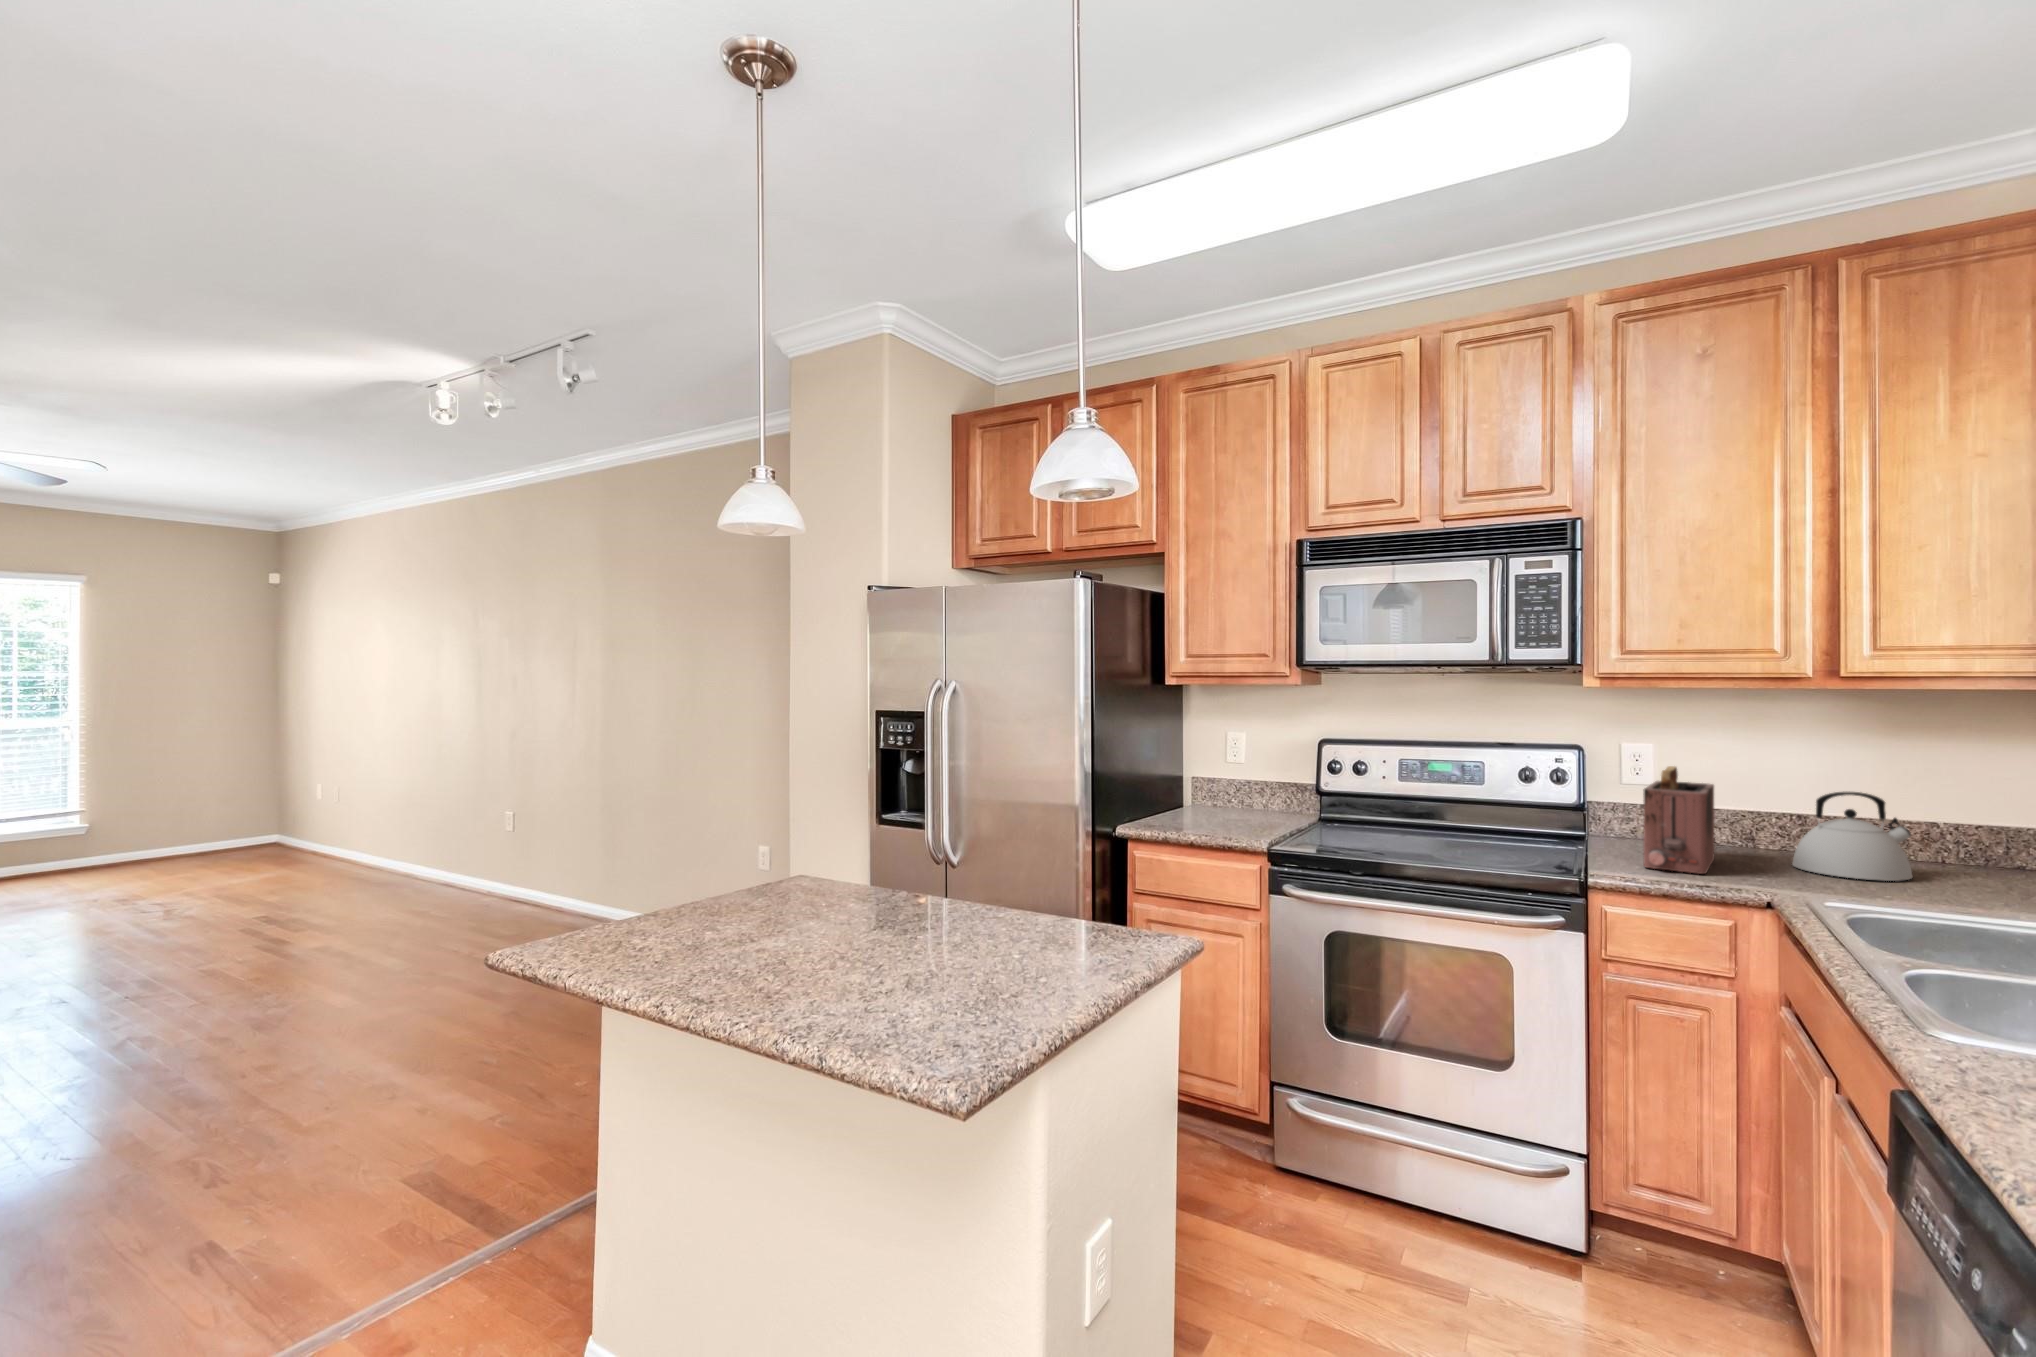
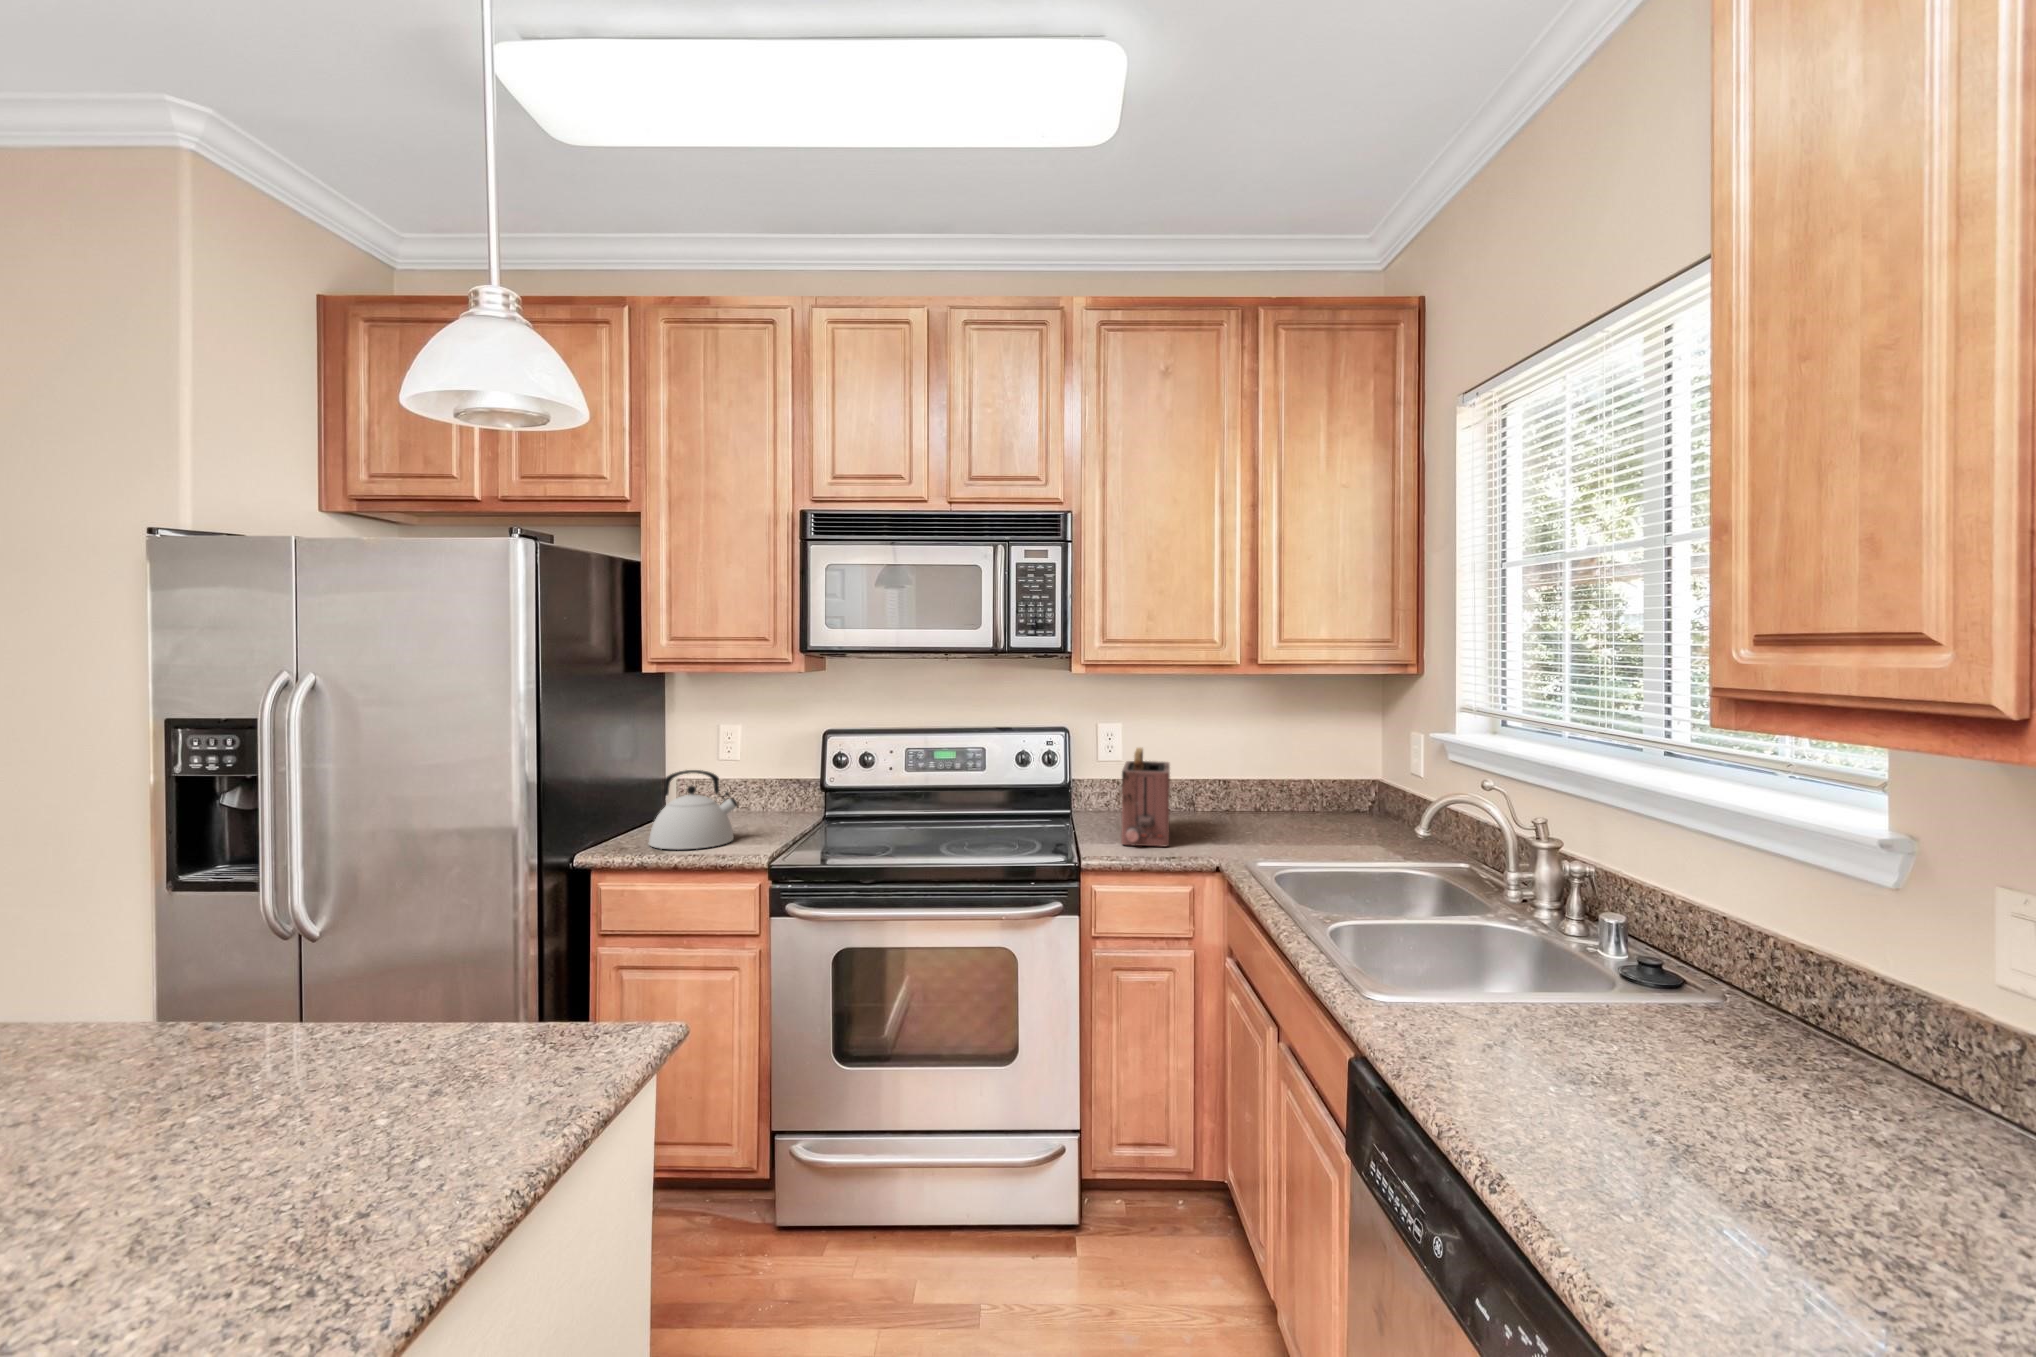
kettle: present [1793,792,1912,881] -> present [648,770,737,849]

